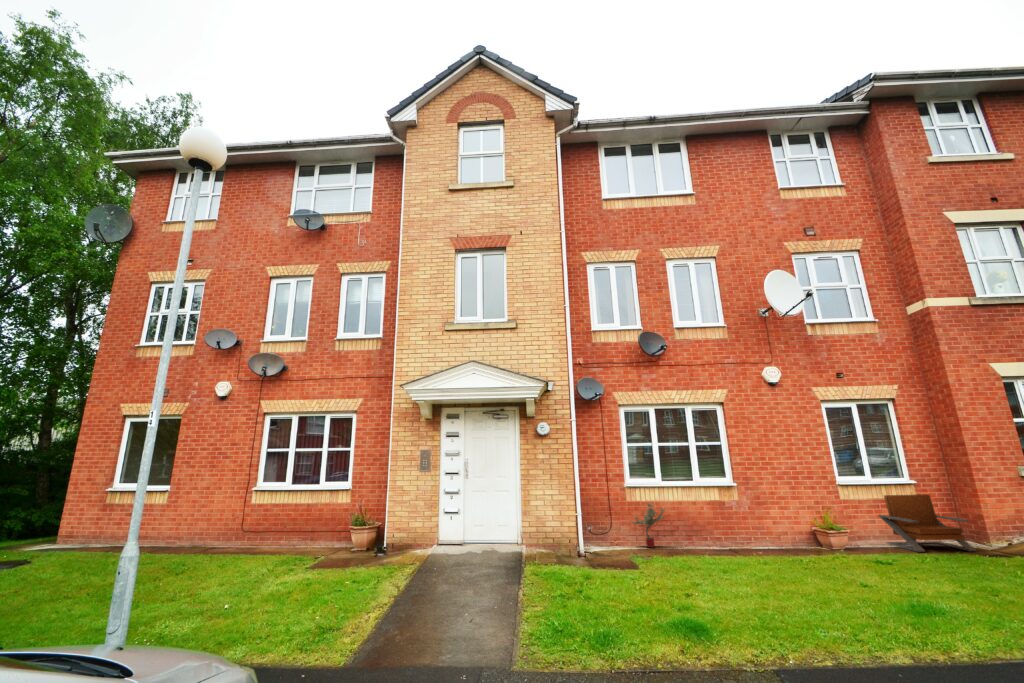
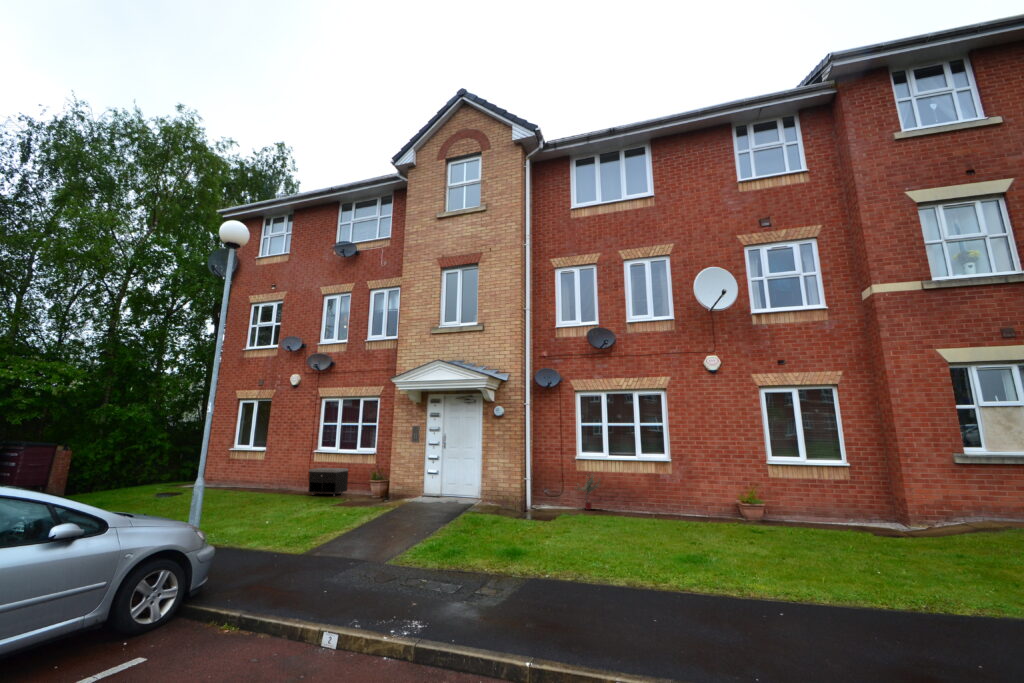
lounge chair: present [879,494,976,552] -> none [804,476,882,531]
storage bench: none [248,510,309,551] -> present [308,468,348,495]

